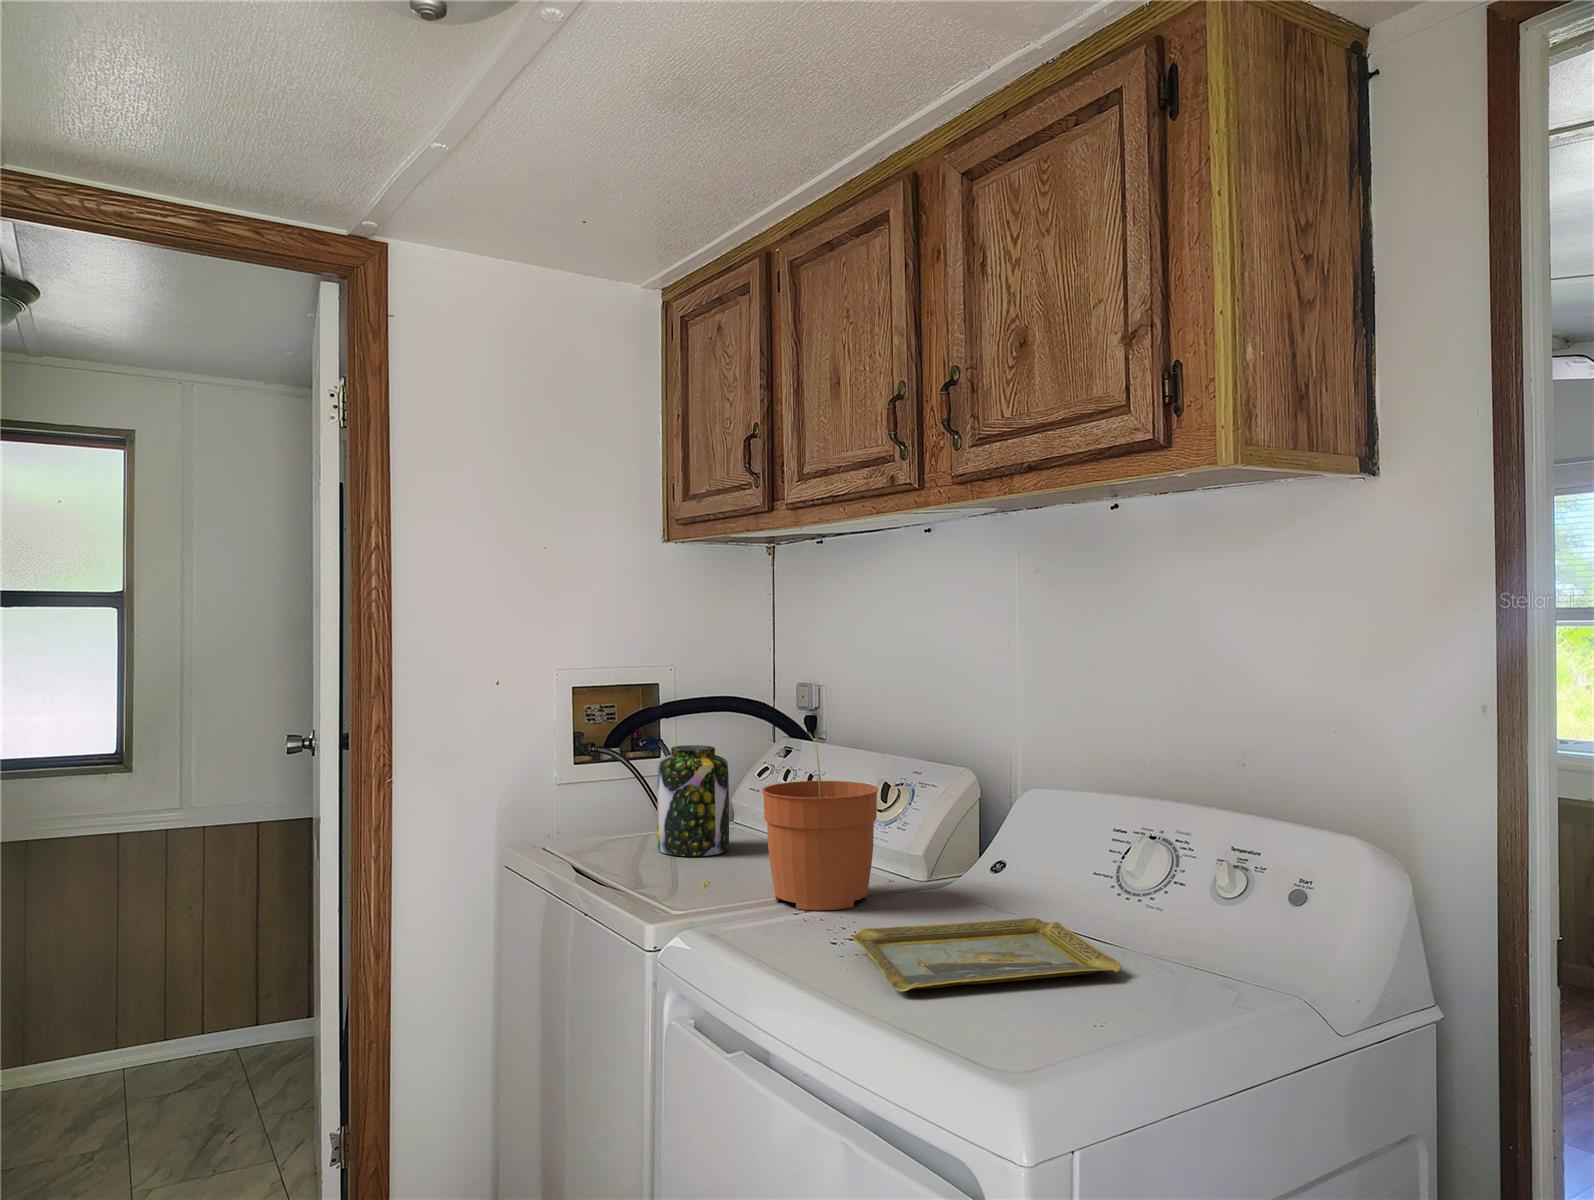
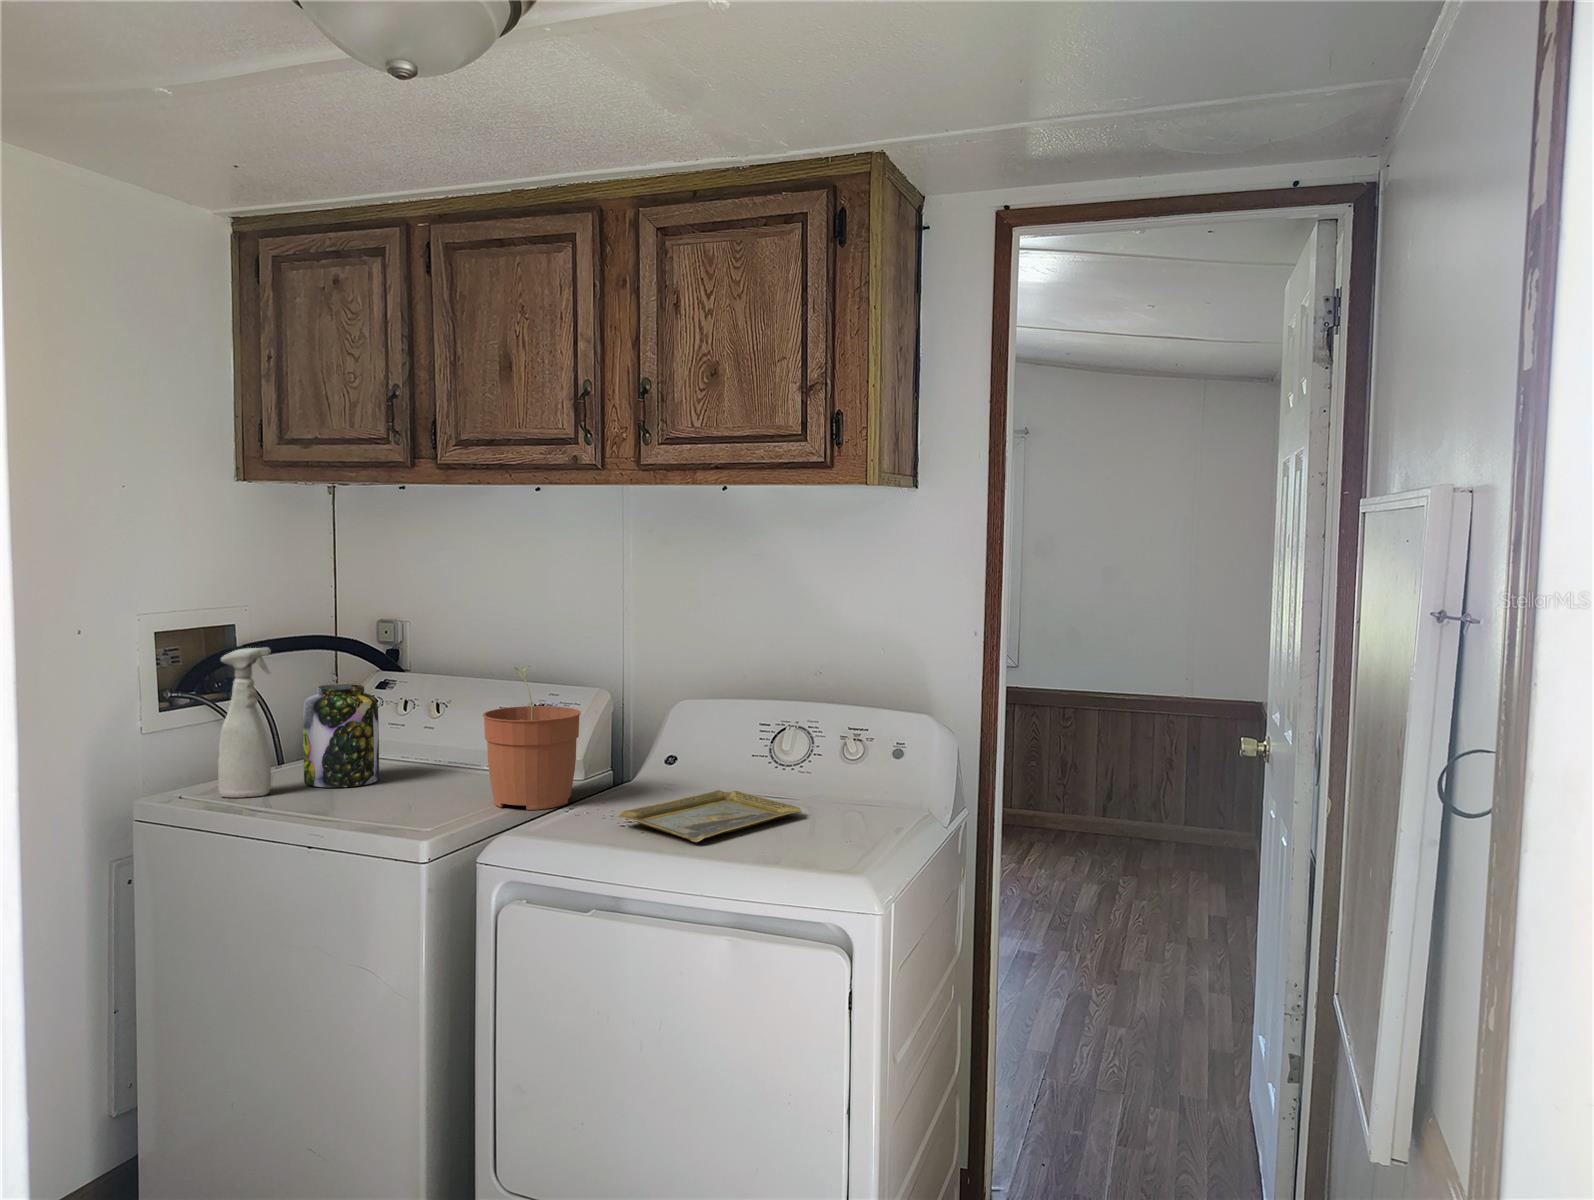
spray bottle: none [571,703,616,856] -> present [218,648,271,798]

